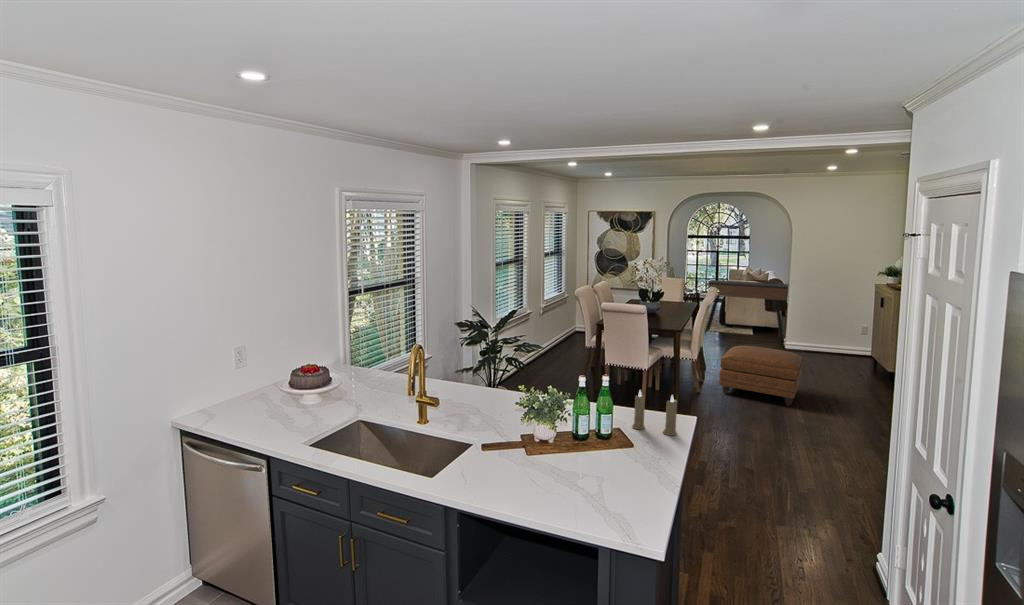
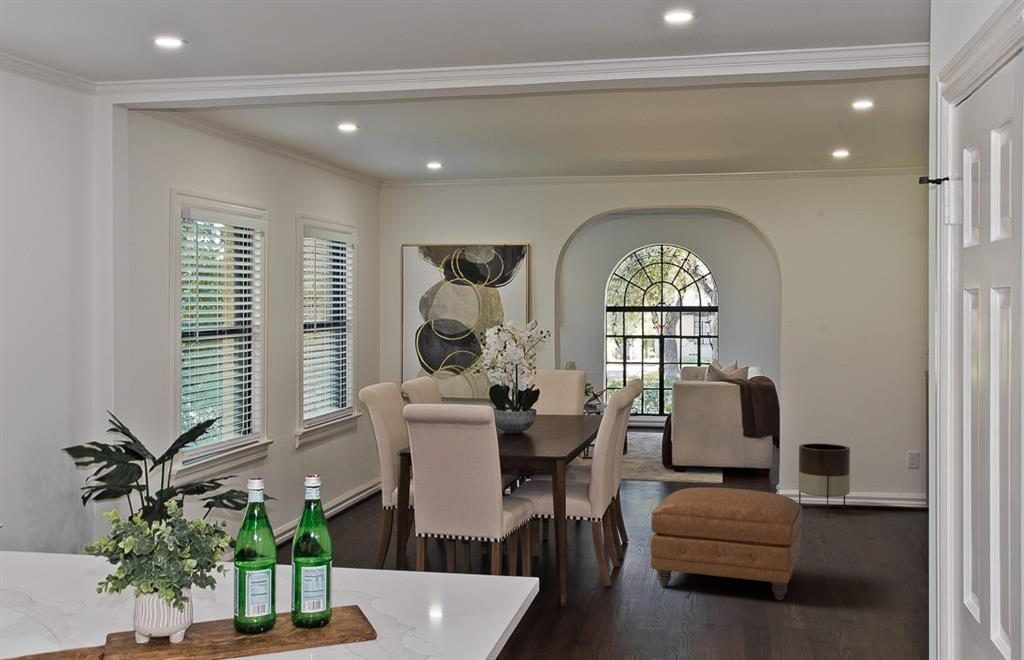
console table: present [705,280,789,342] -> none [634,380,776,494]
planter: none [798,319,831,359] -> present [798,443,850,518]
candle: present [632,391,677,436] -> none [392,504,491,611]

